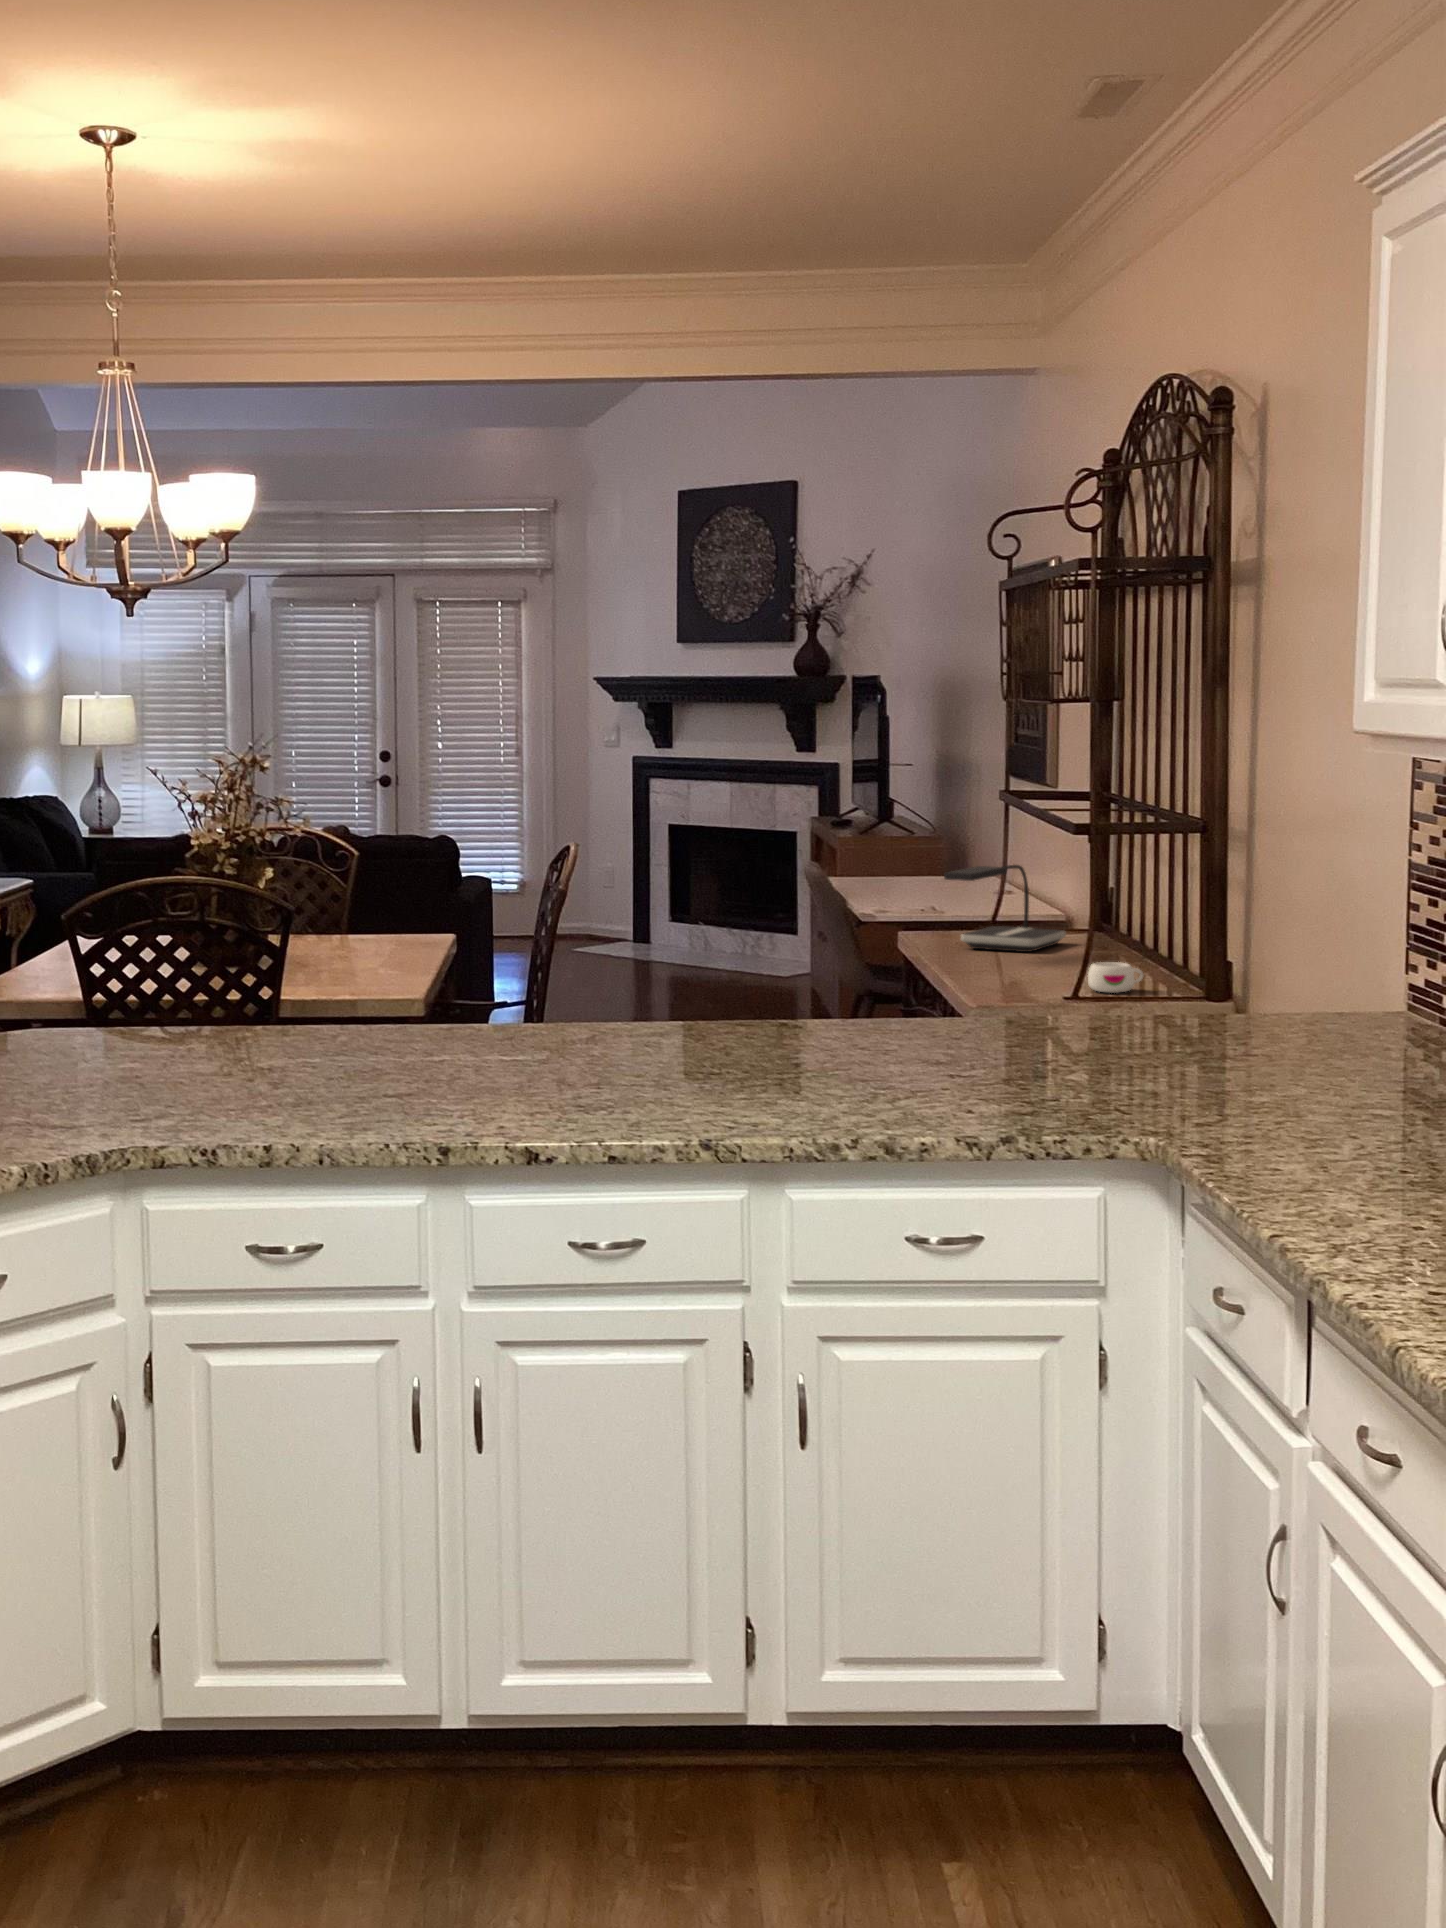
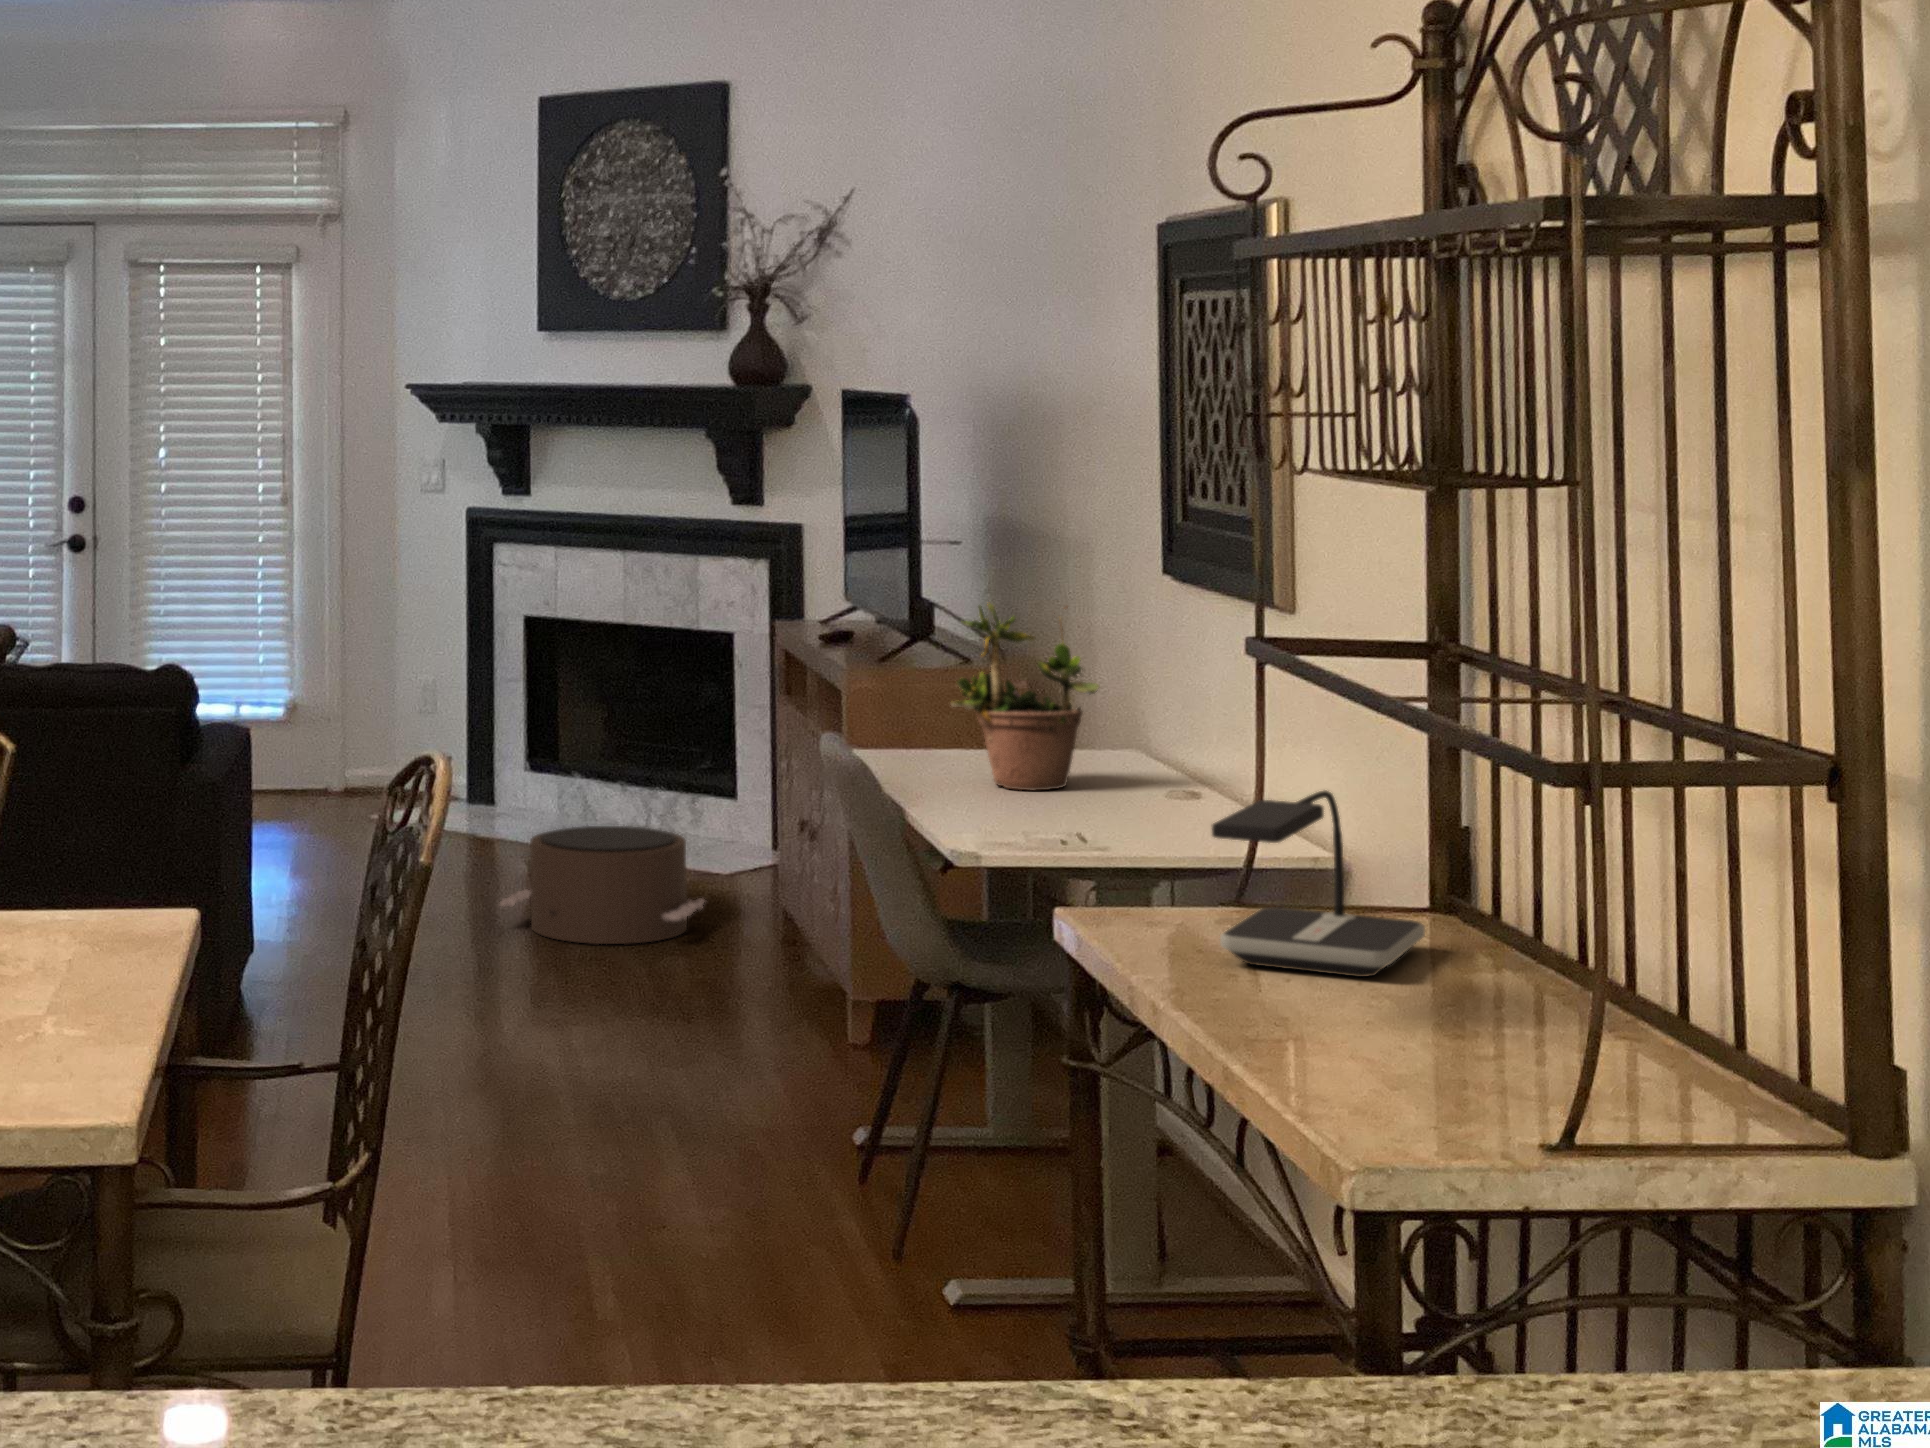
potted plant: none [876,782,958,893] -> present [951,604,1099,790]
pouf: none [644,946,770,1012] -> present [500,826,705,944]
mug: present [1088,962,1143,993] -> none [1613,1060,1738,1139]

